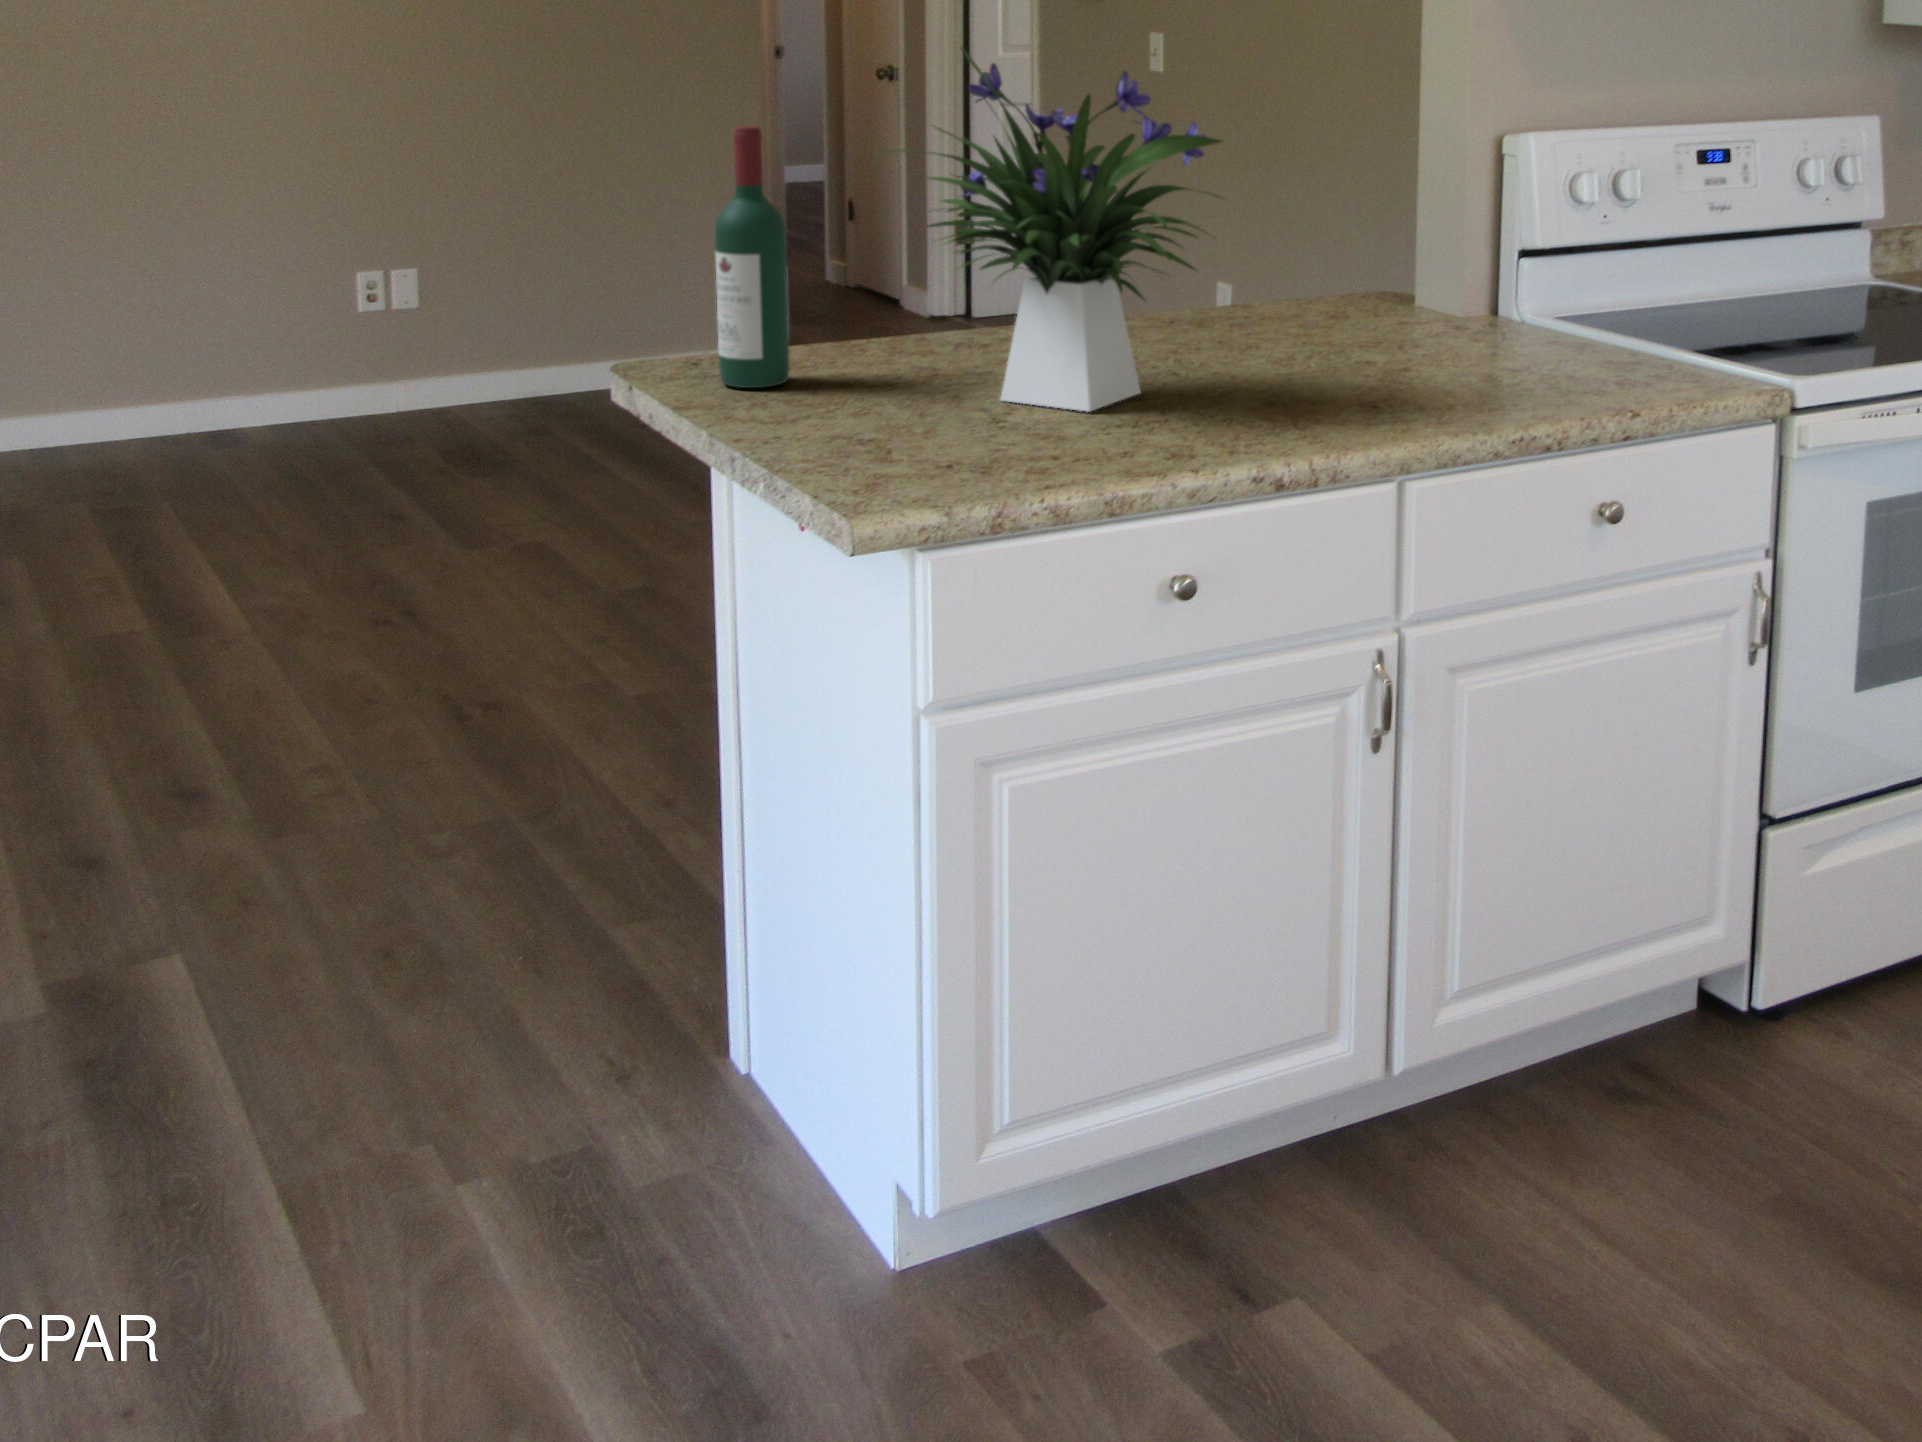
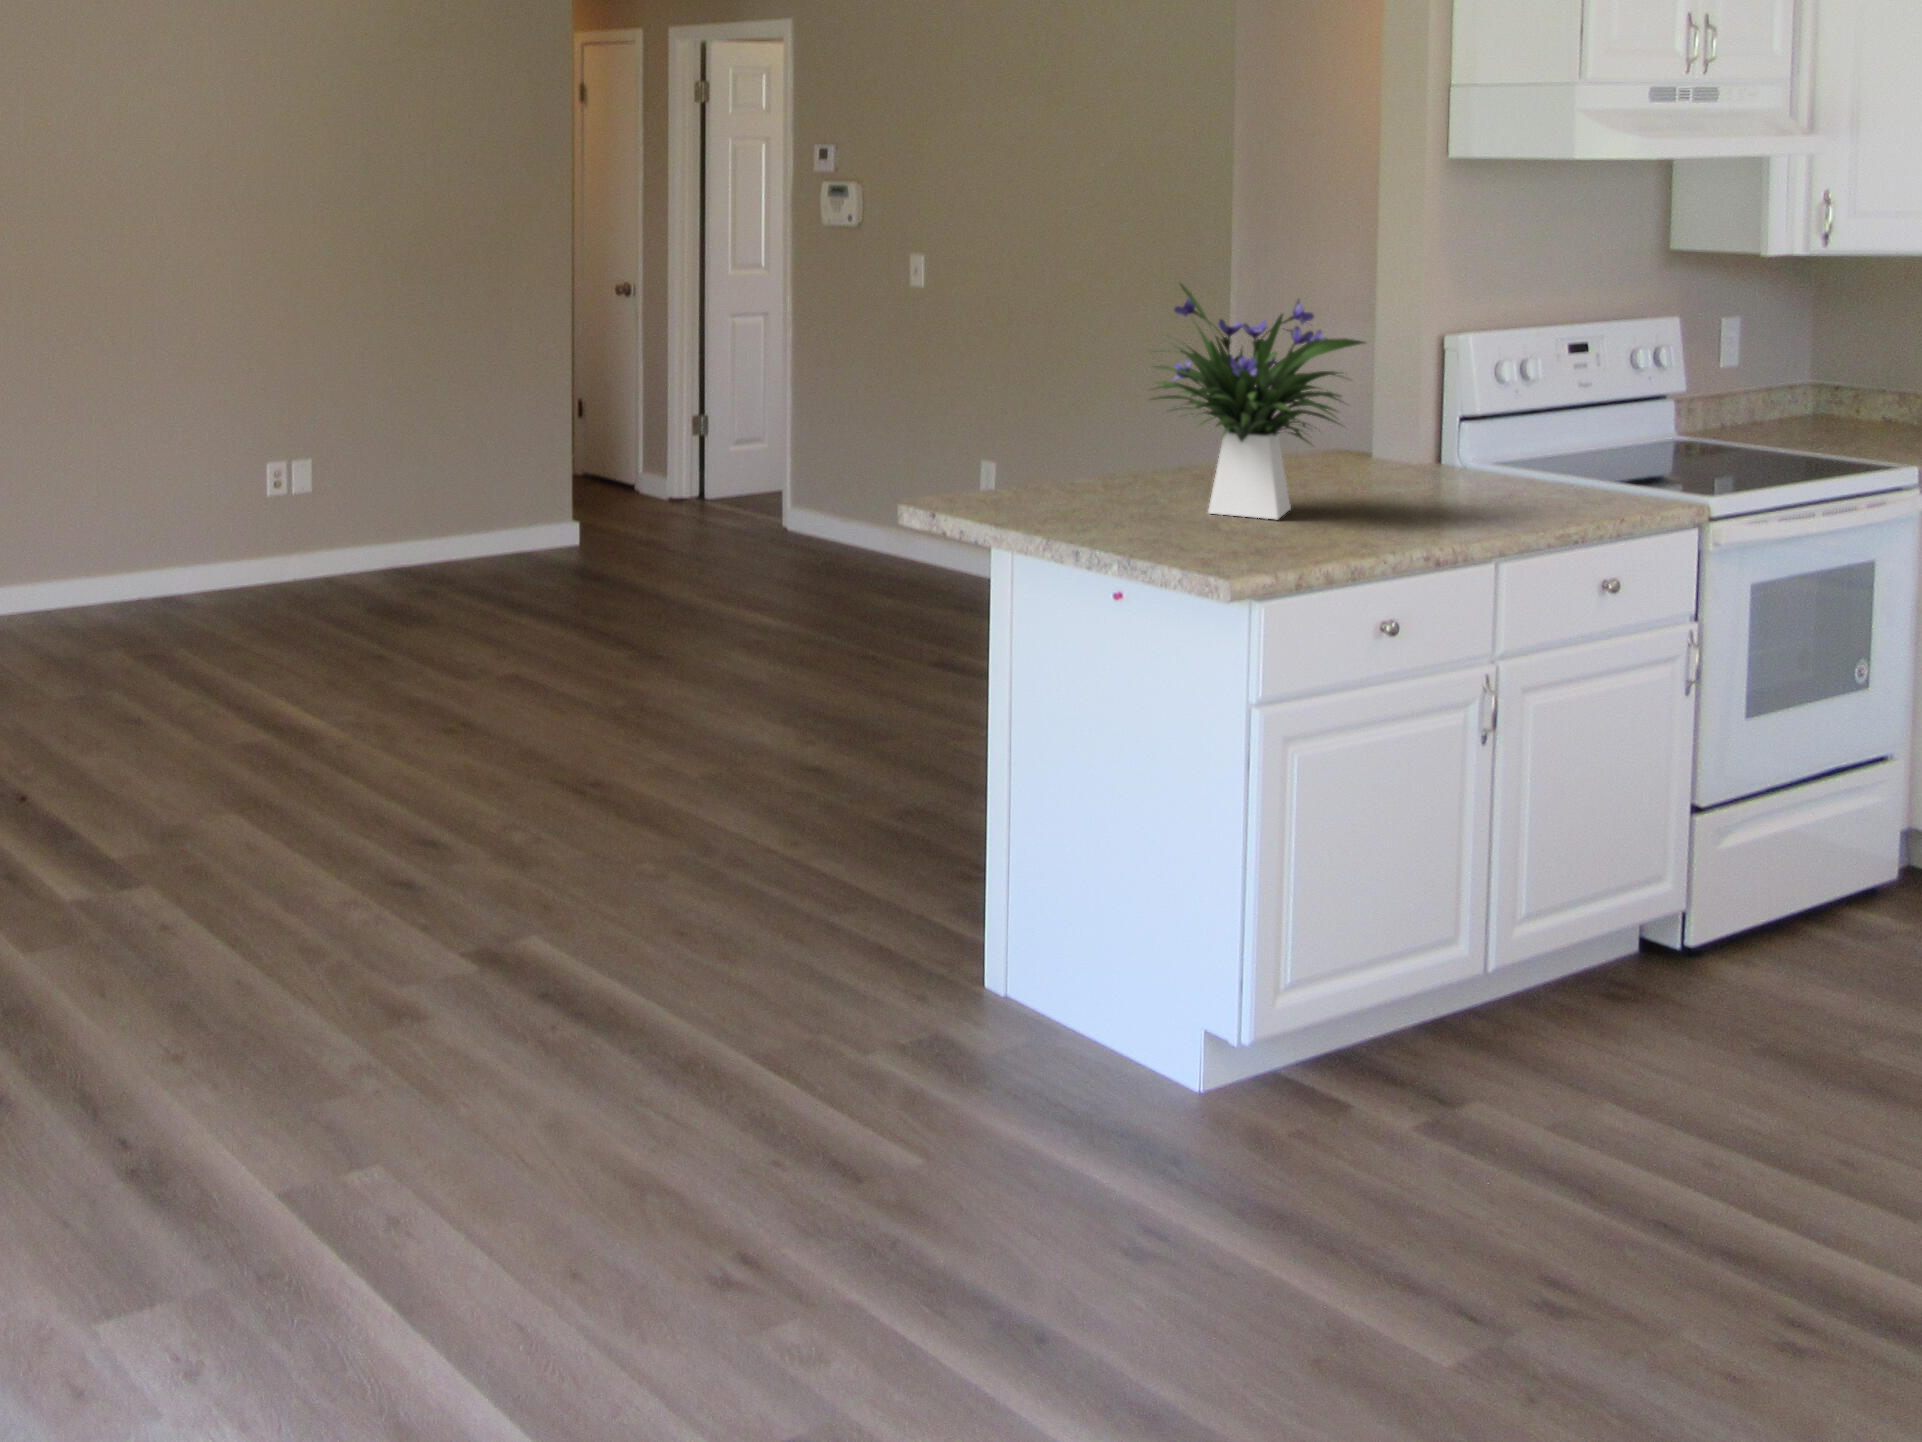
wine bottle: present [715,126,790,388] -> none [1009,335,1056,506]

